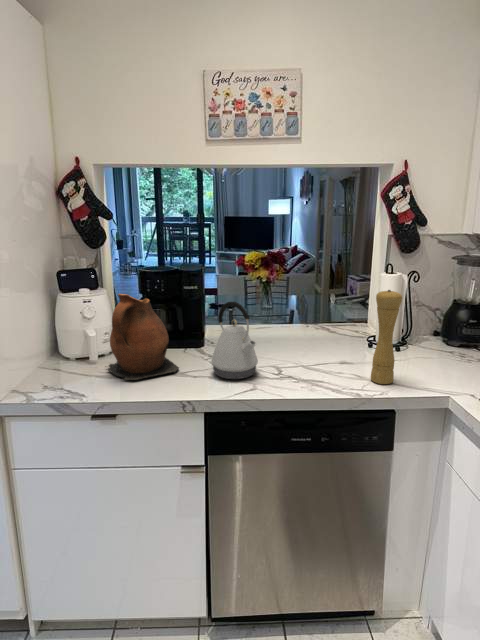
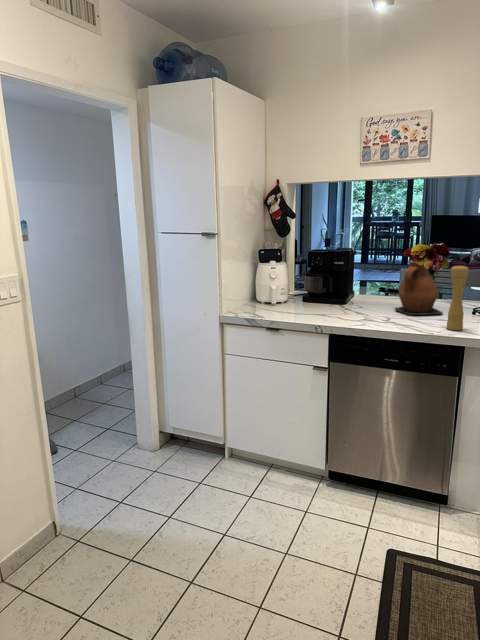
ceramic pitcher: present [109,294,179,380] -> present [395,262,443,315]
kettle: present [211,302,258,379] -> none [341,270,372,320]

